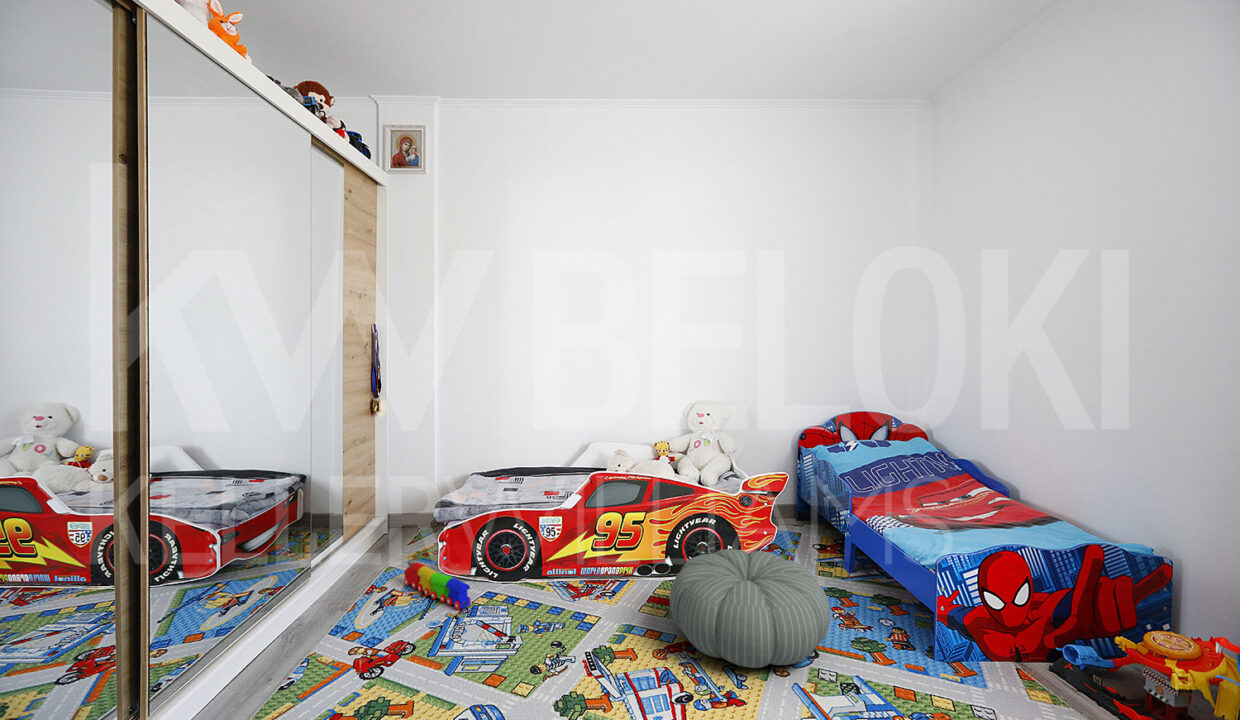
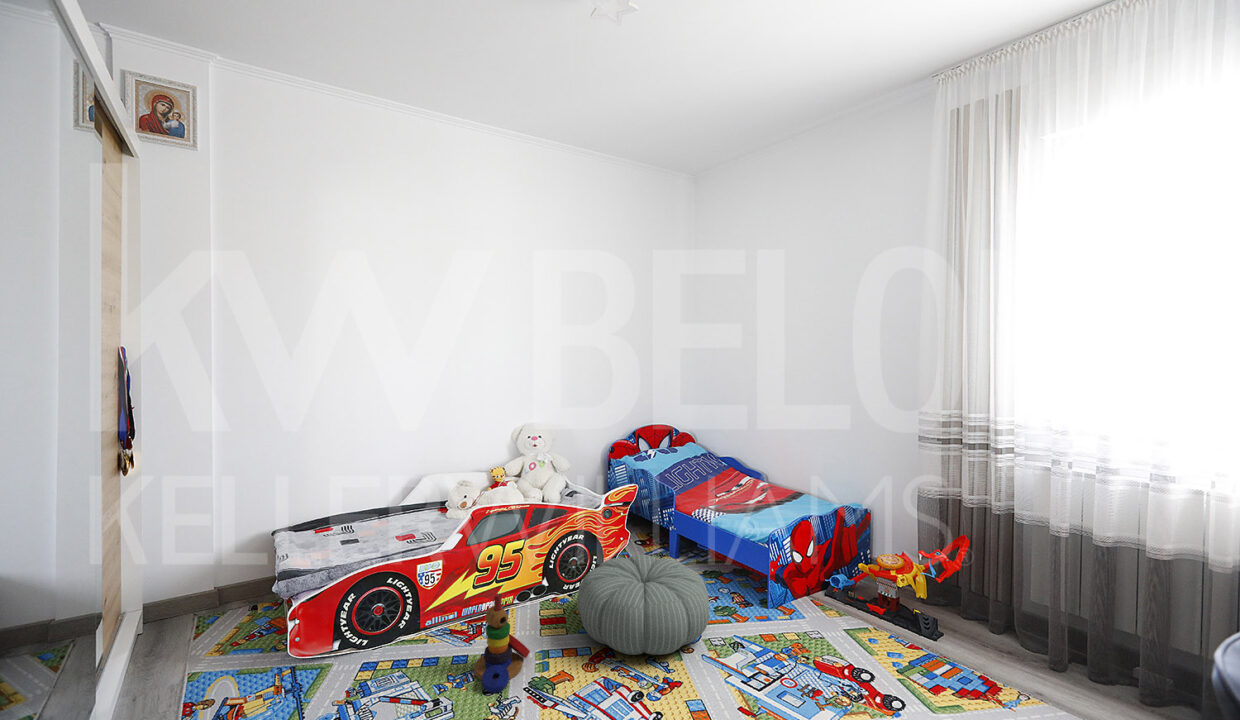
stacking toy: none [551,553,612,647] -> present [474,594,530,693]
toy train: present [404,560,471,610] -> none [236,654,357,694]

